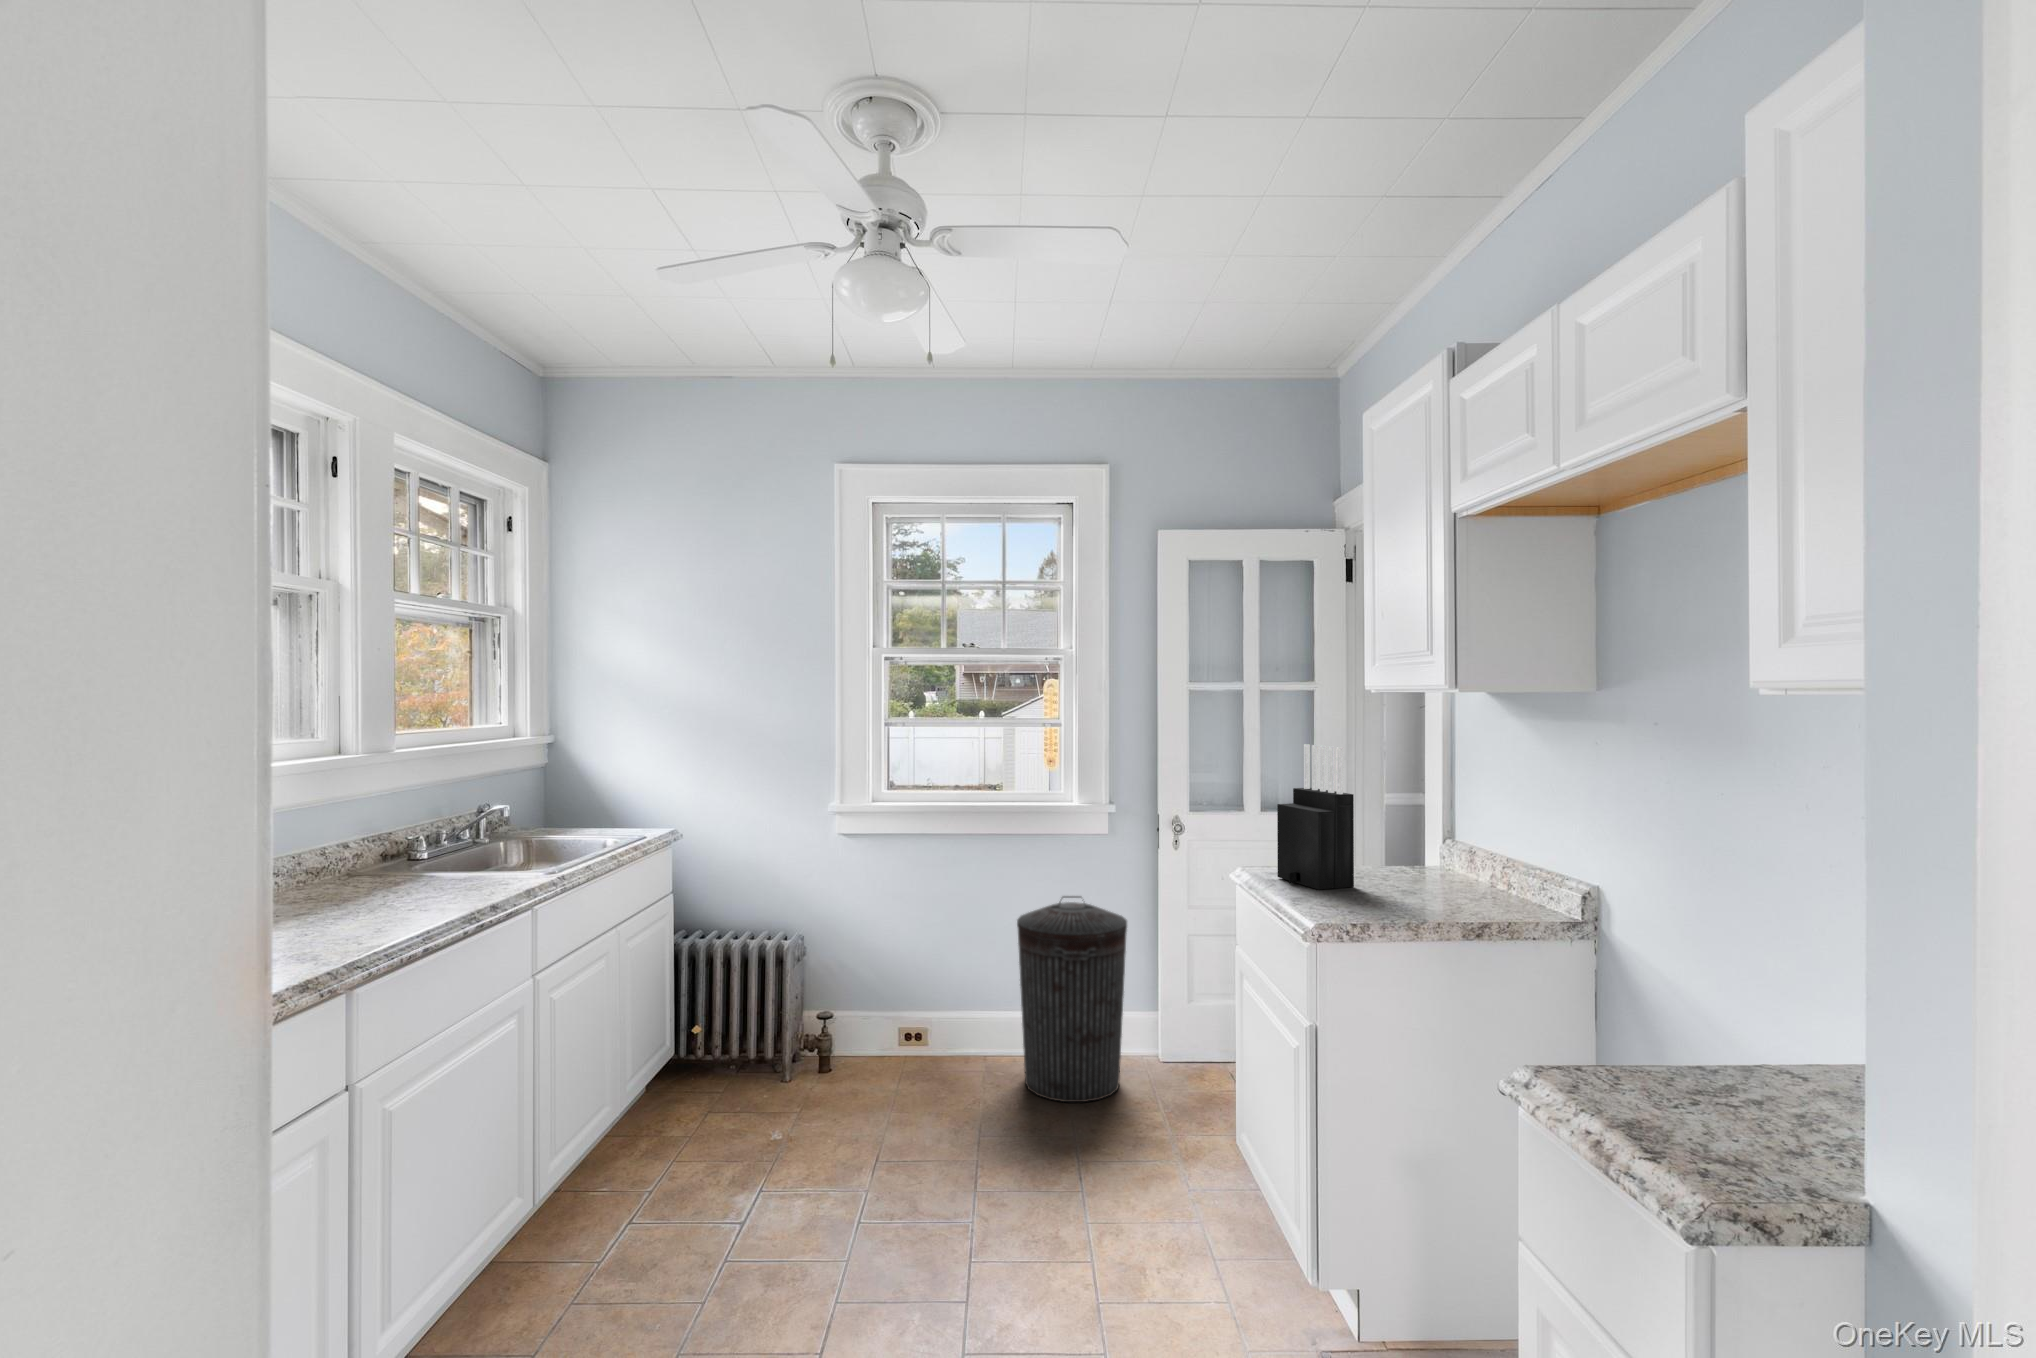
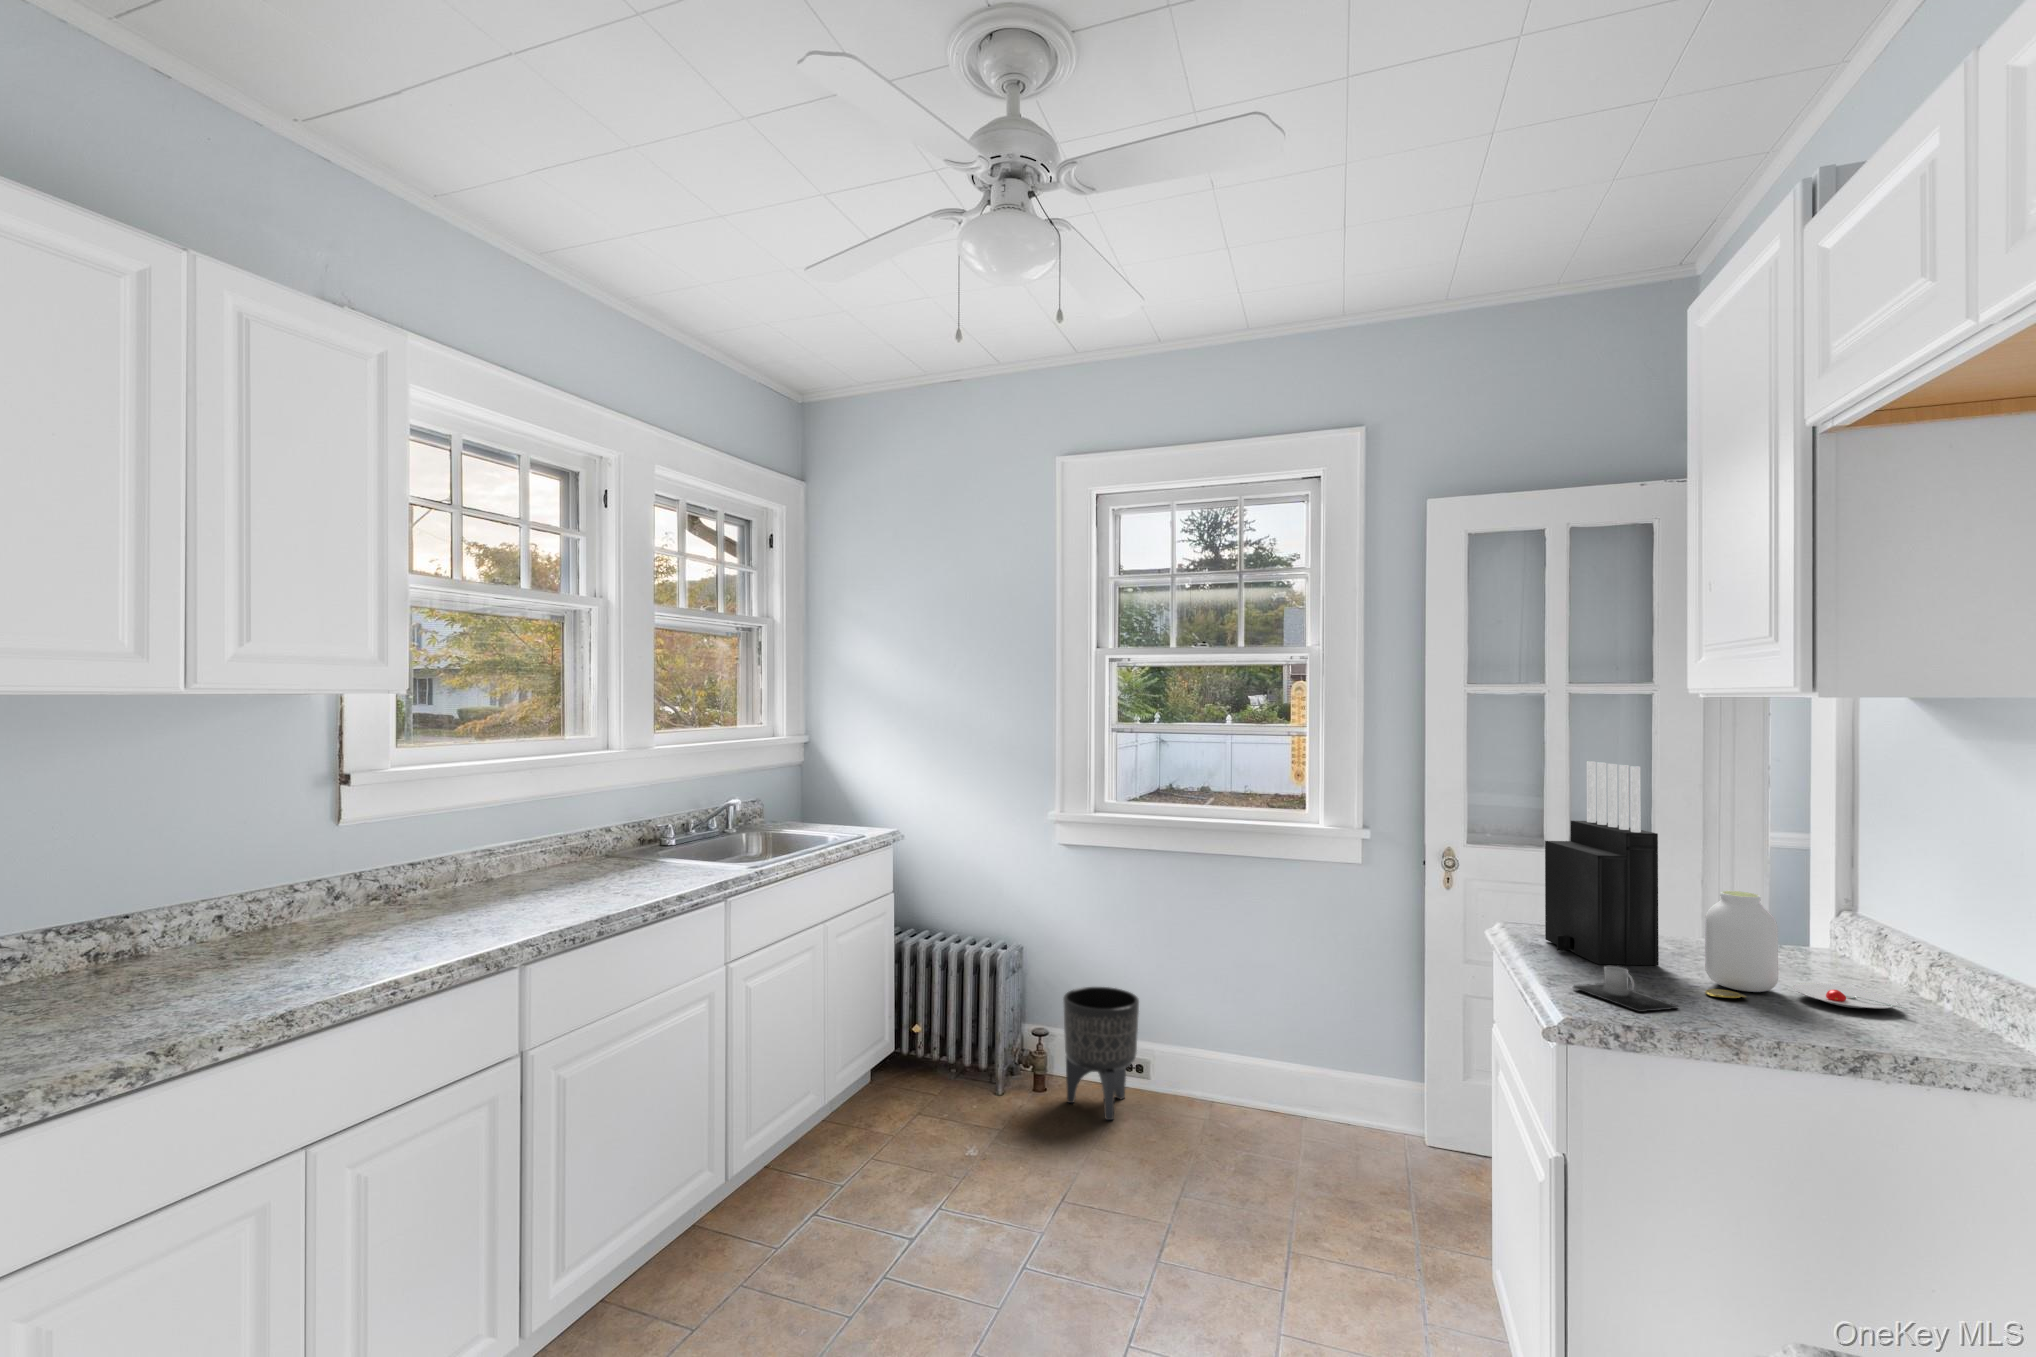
jar: none [1385,830,1498,902] -> present [1705,891,1908,1009]
mug: none [1313,887,1378,915] -> present [1573,966,1678,1012]
trash can: present [1017,896,1127,1102] -> none [1245,932,1380,1182]
planter: none [848,965,919,1085] -> present [1063,987,1139,1120]

